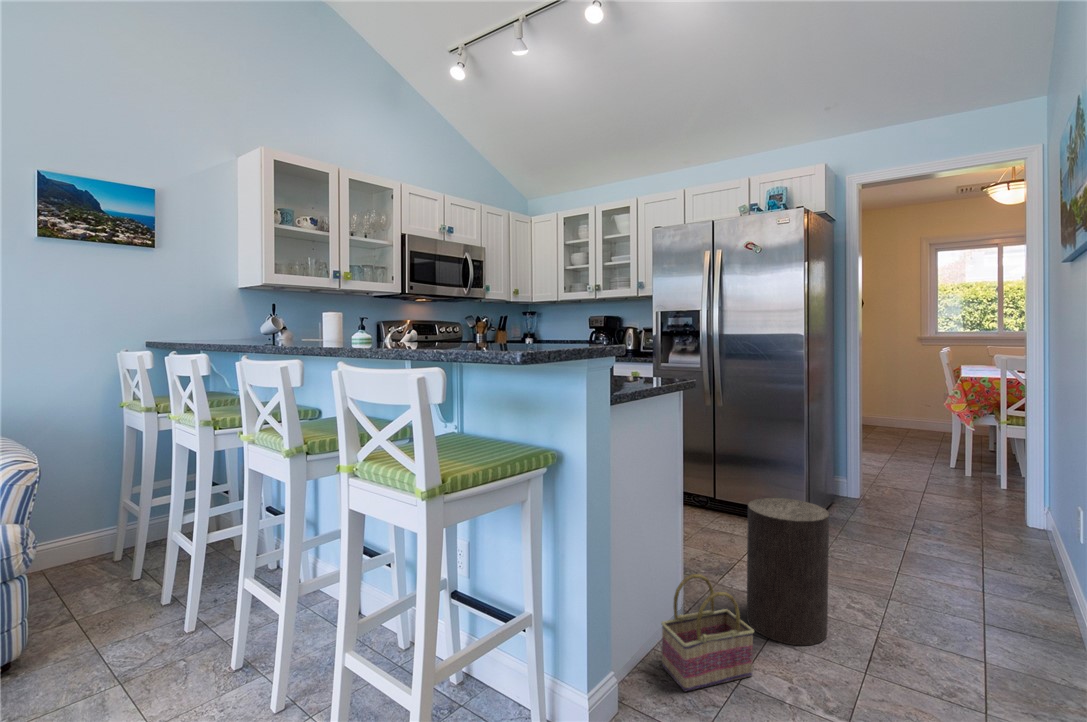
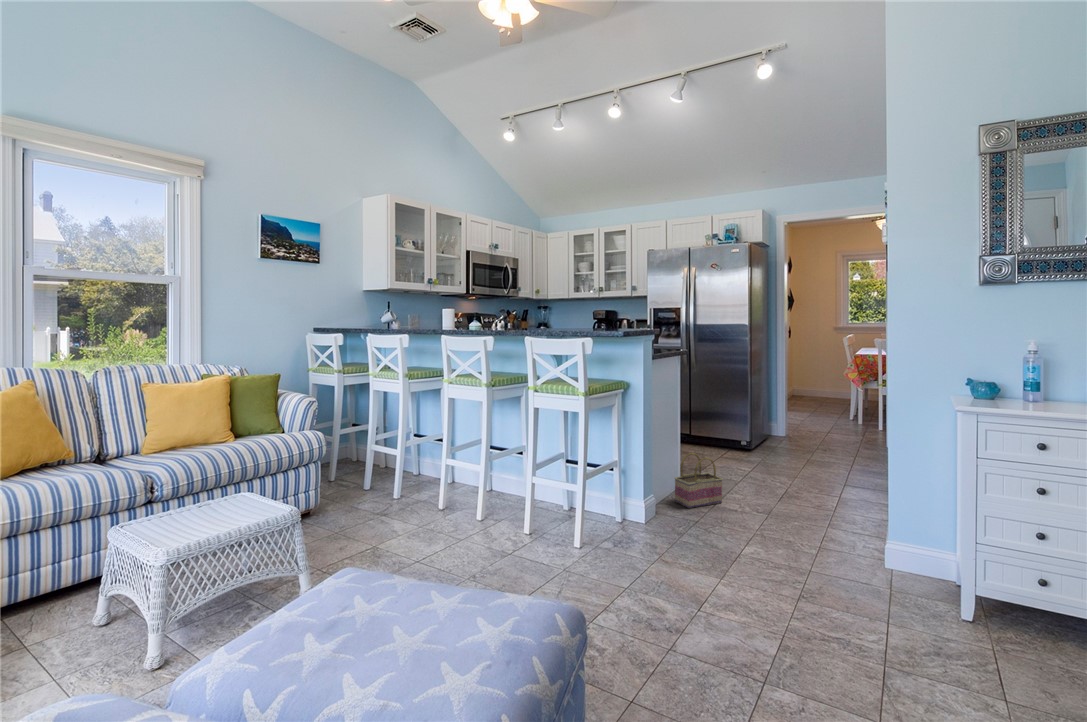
stool: present [747,498,829,645] -> none [717,418,762,493]

